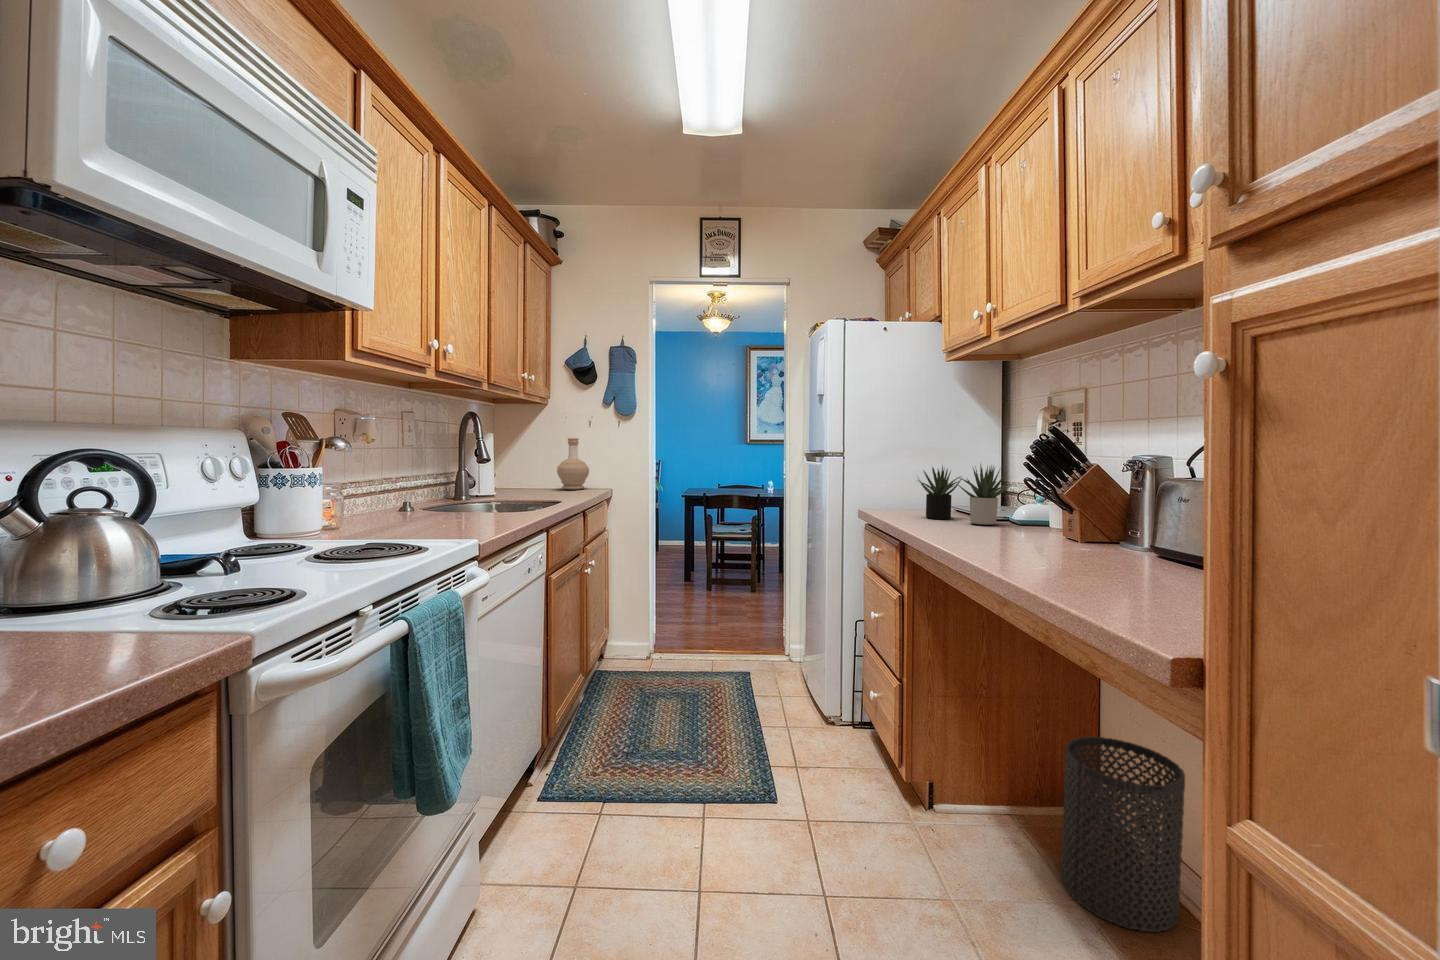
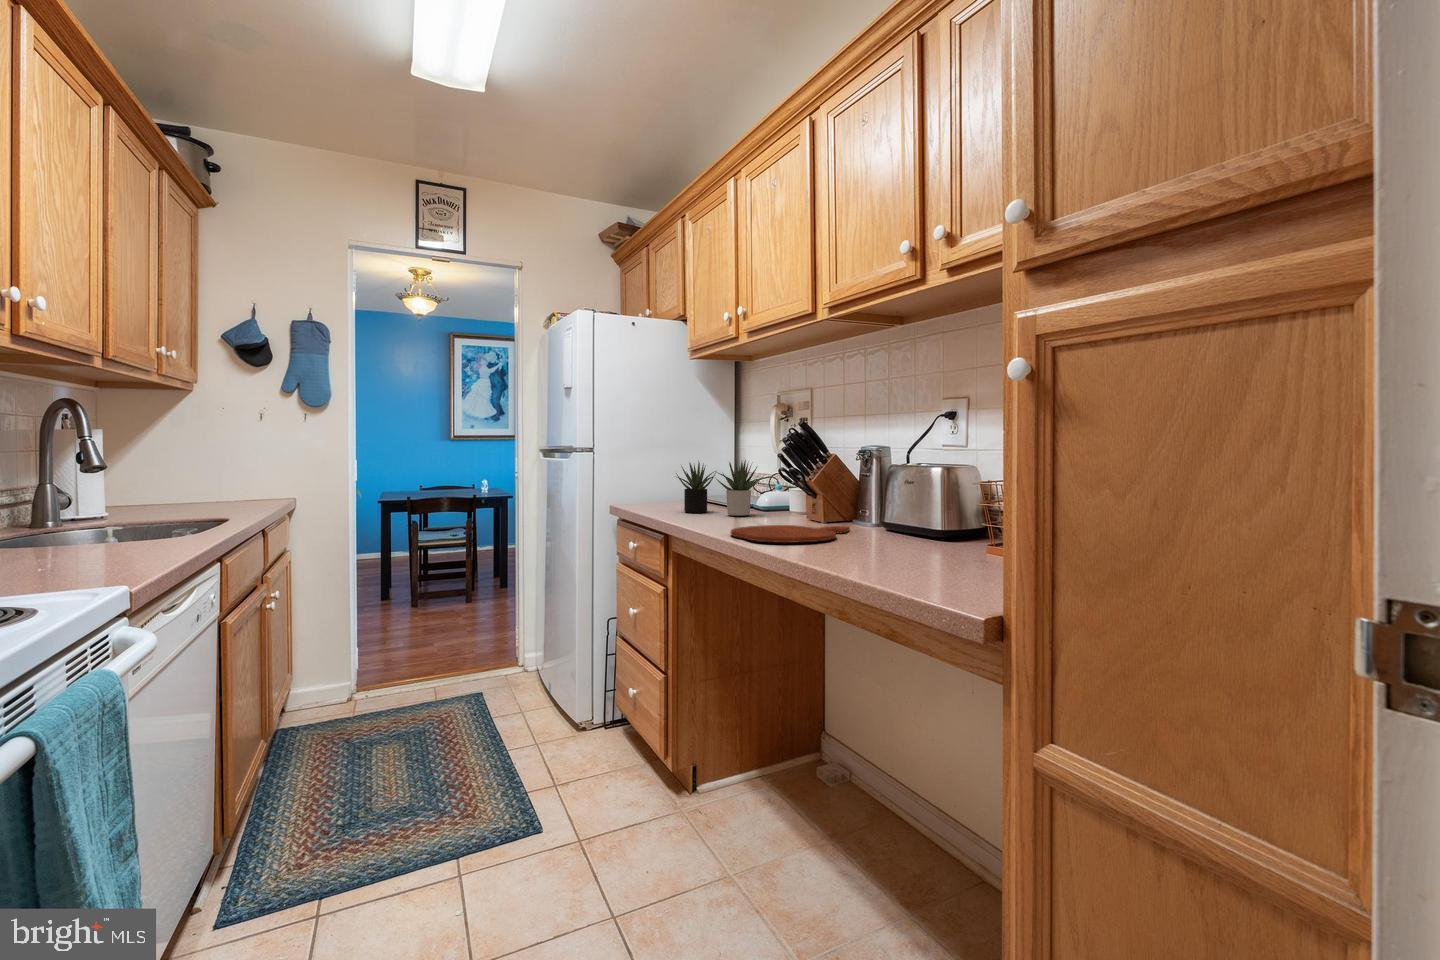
bottle: present [557,438,589,490] -> none [204,432,256,500]
cutting board: none [956,536,1108,558] -> present [731,525,850,543]
trash can: present [1061,737,1185,932] -> none [817,694,906,854]

